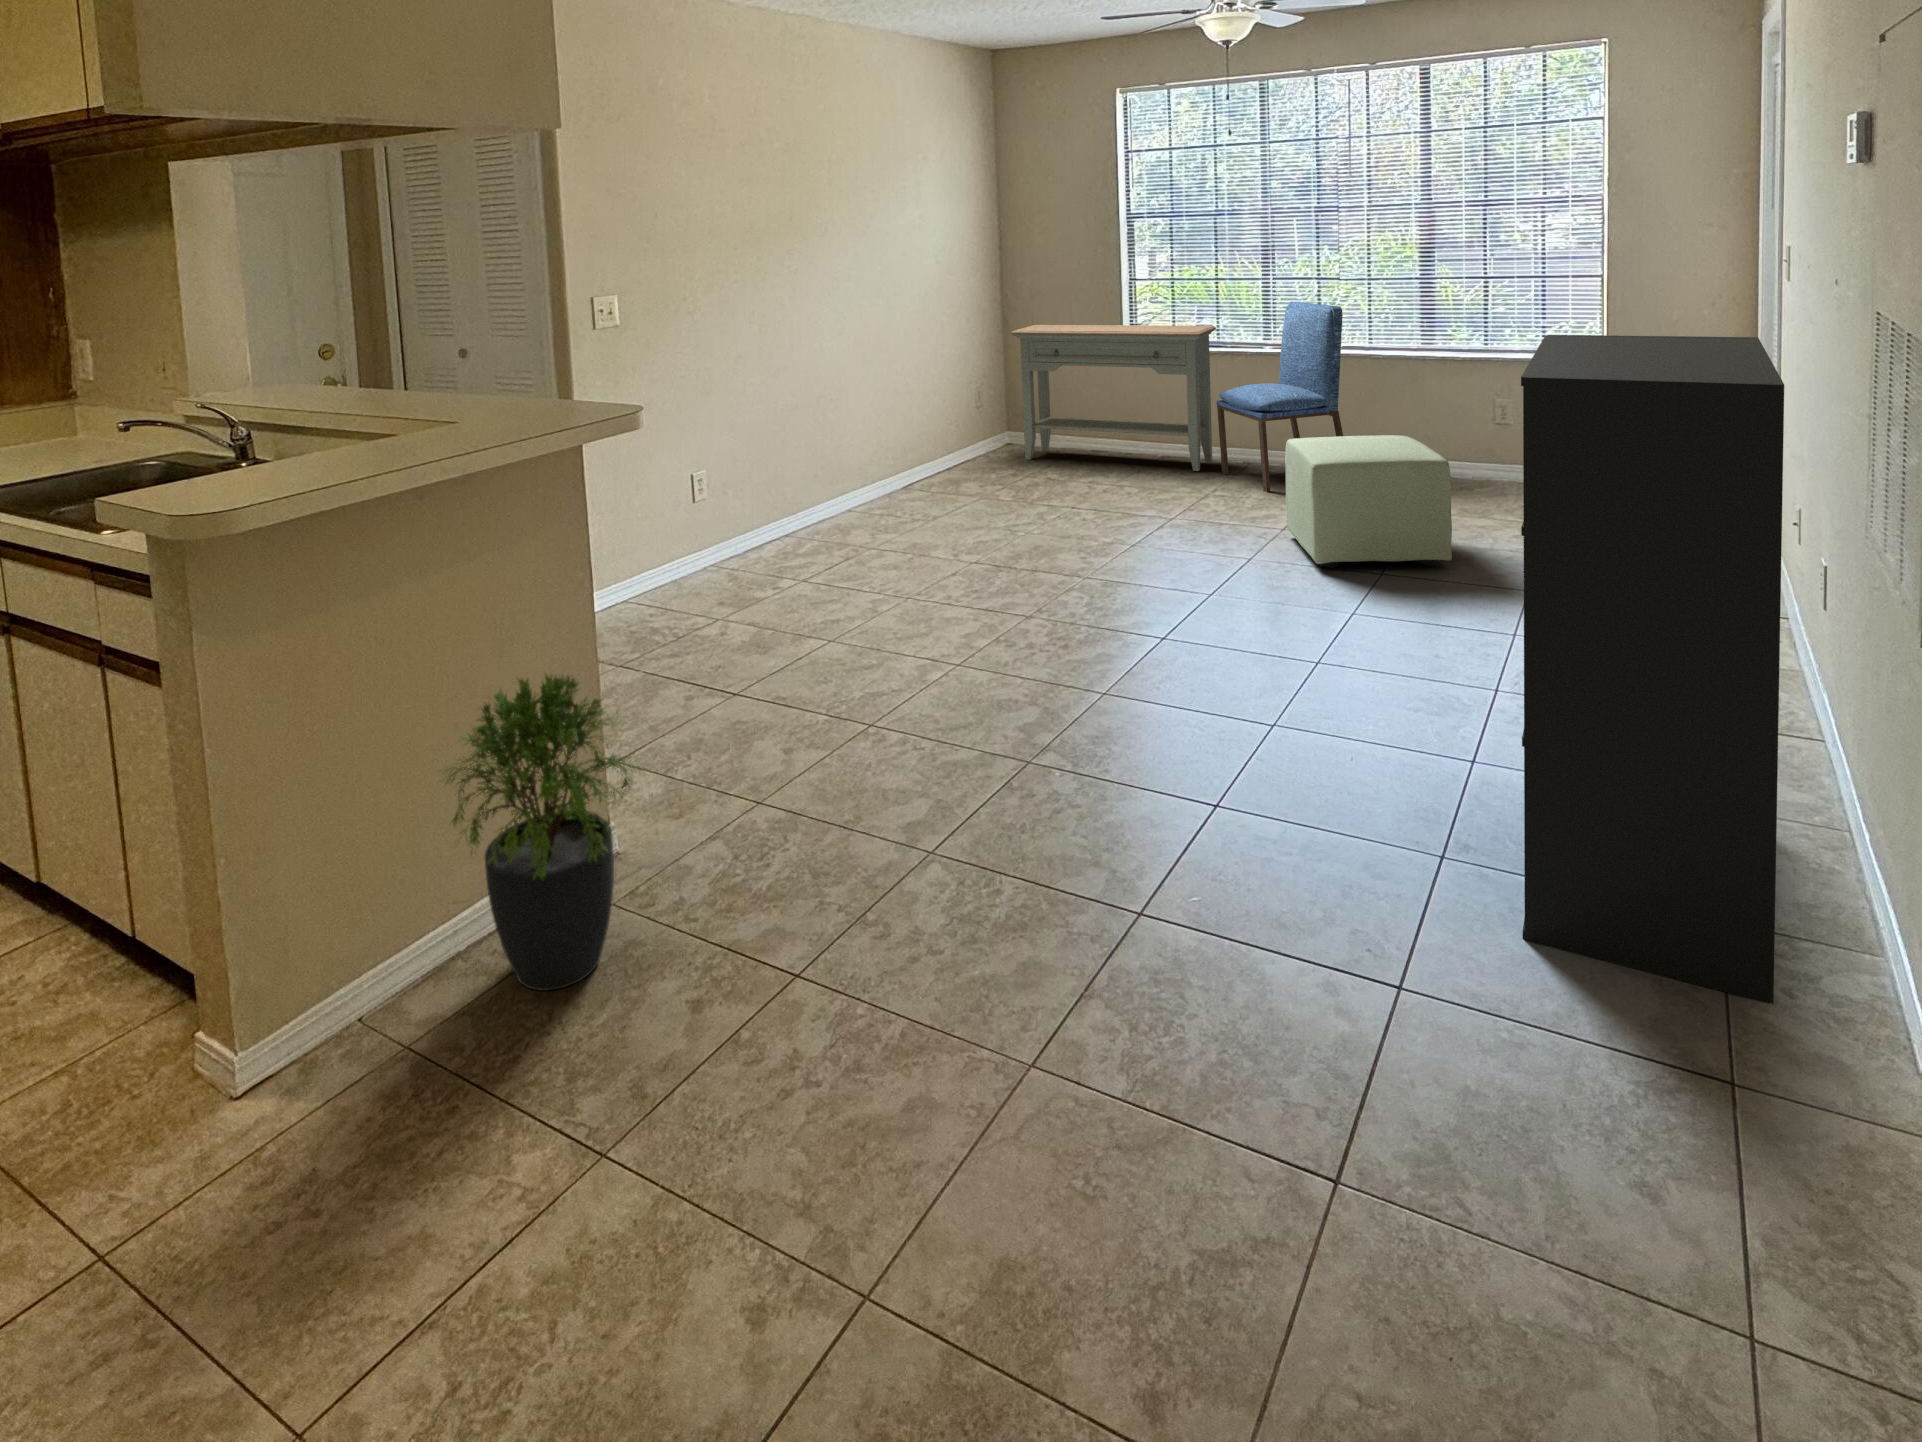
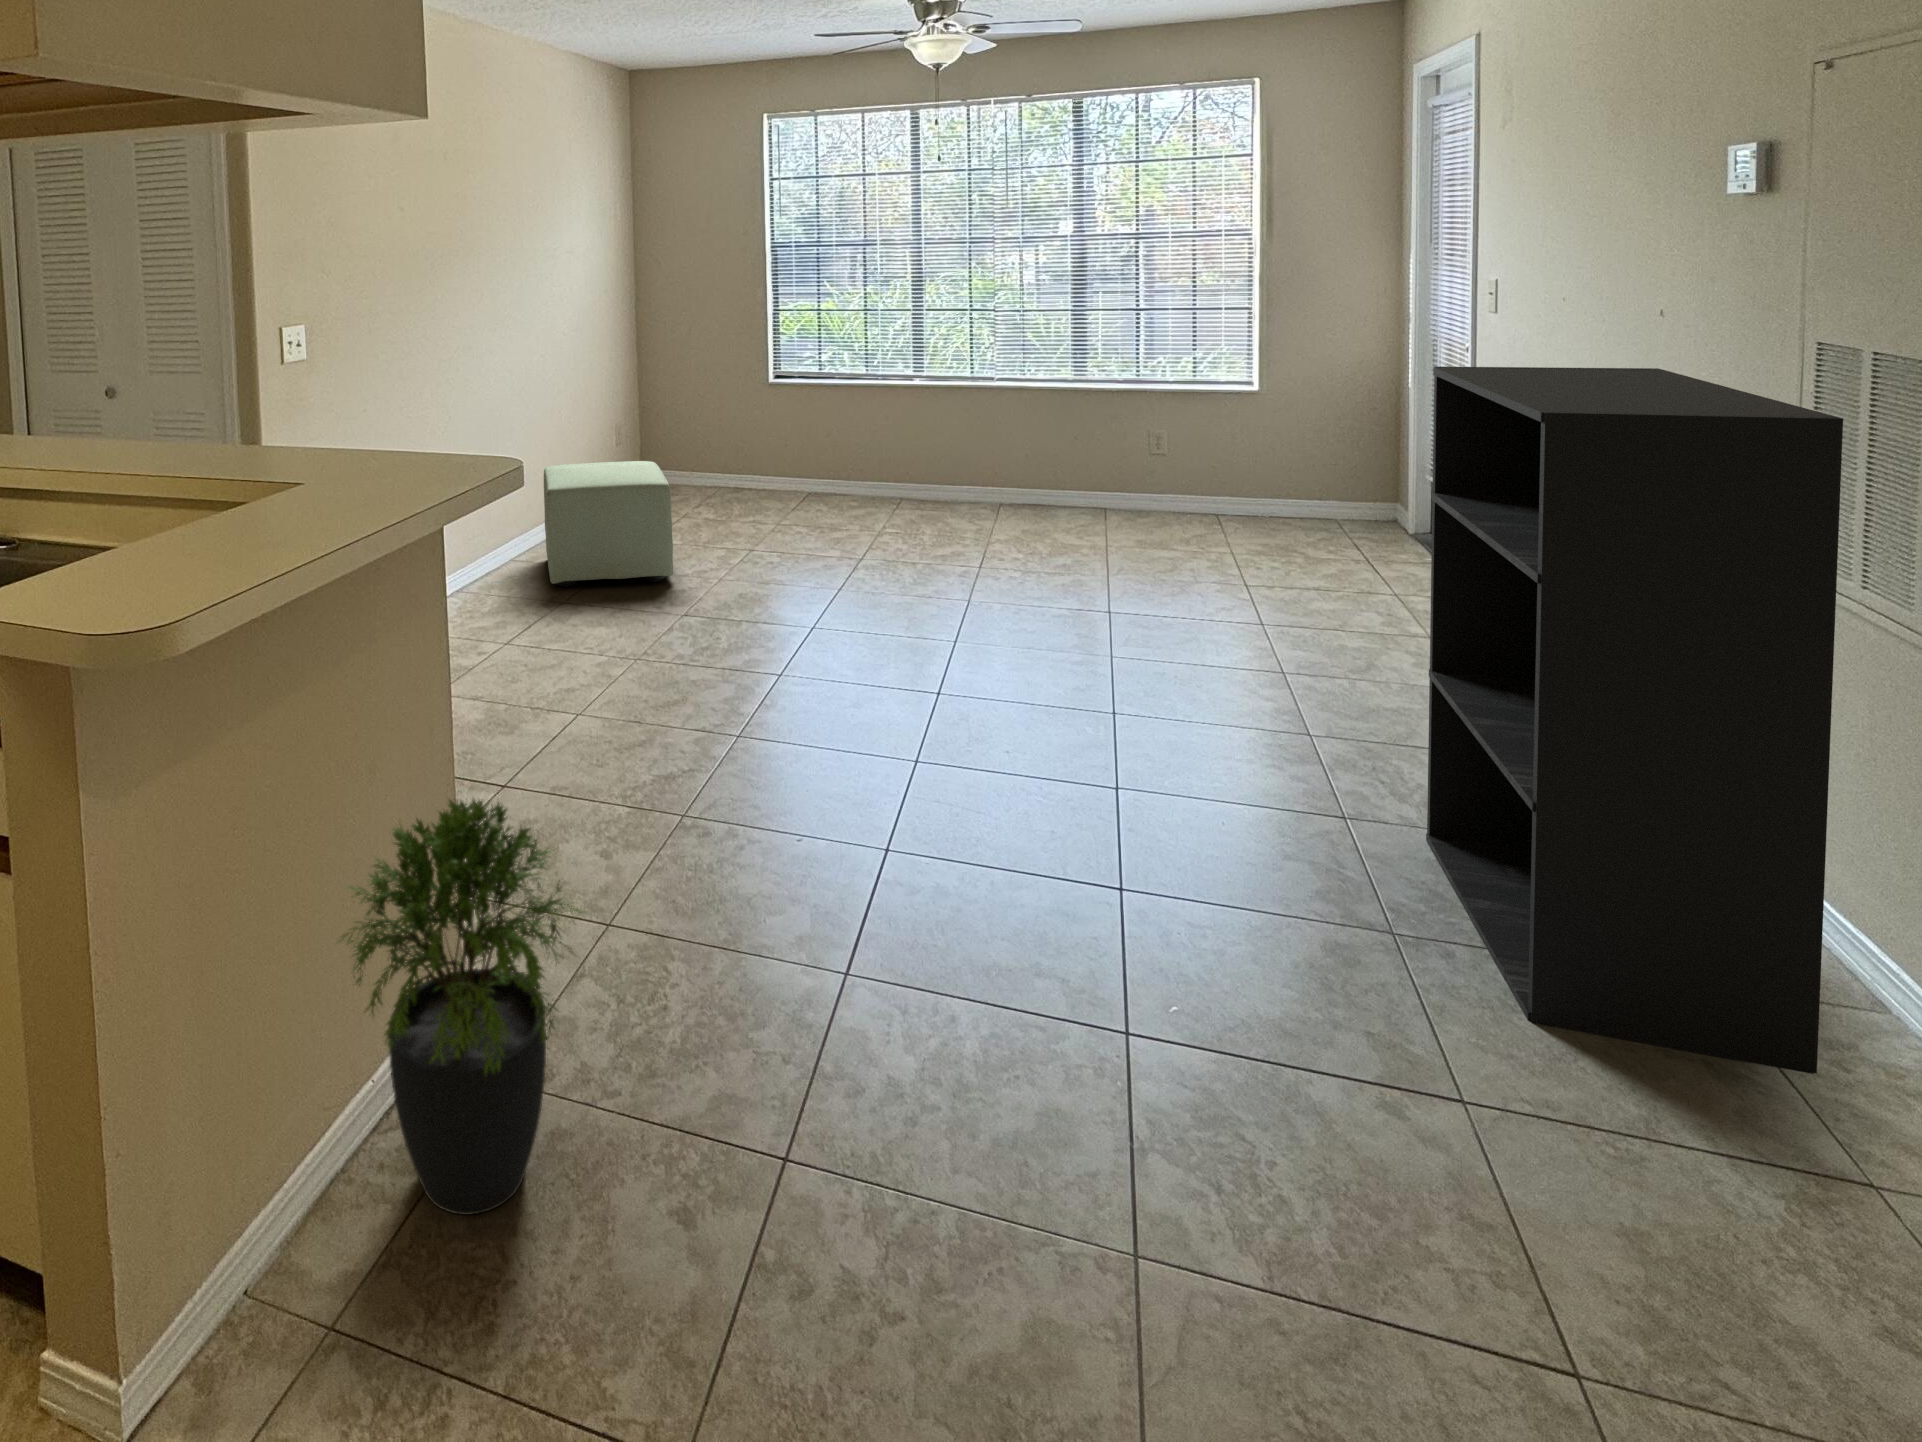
dining chair: present [1217,302,1343,492] -> none [873,333,1012,528]
console table: present [1011,325,1216,471] -> none [653,357,865,507]
ottoman: present [1285,435,1452,568] -> present [544,461,673,587]

